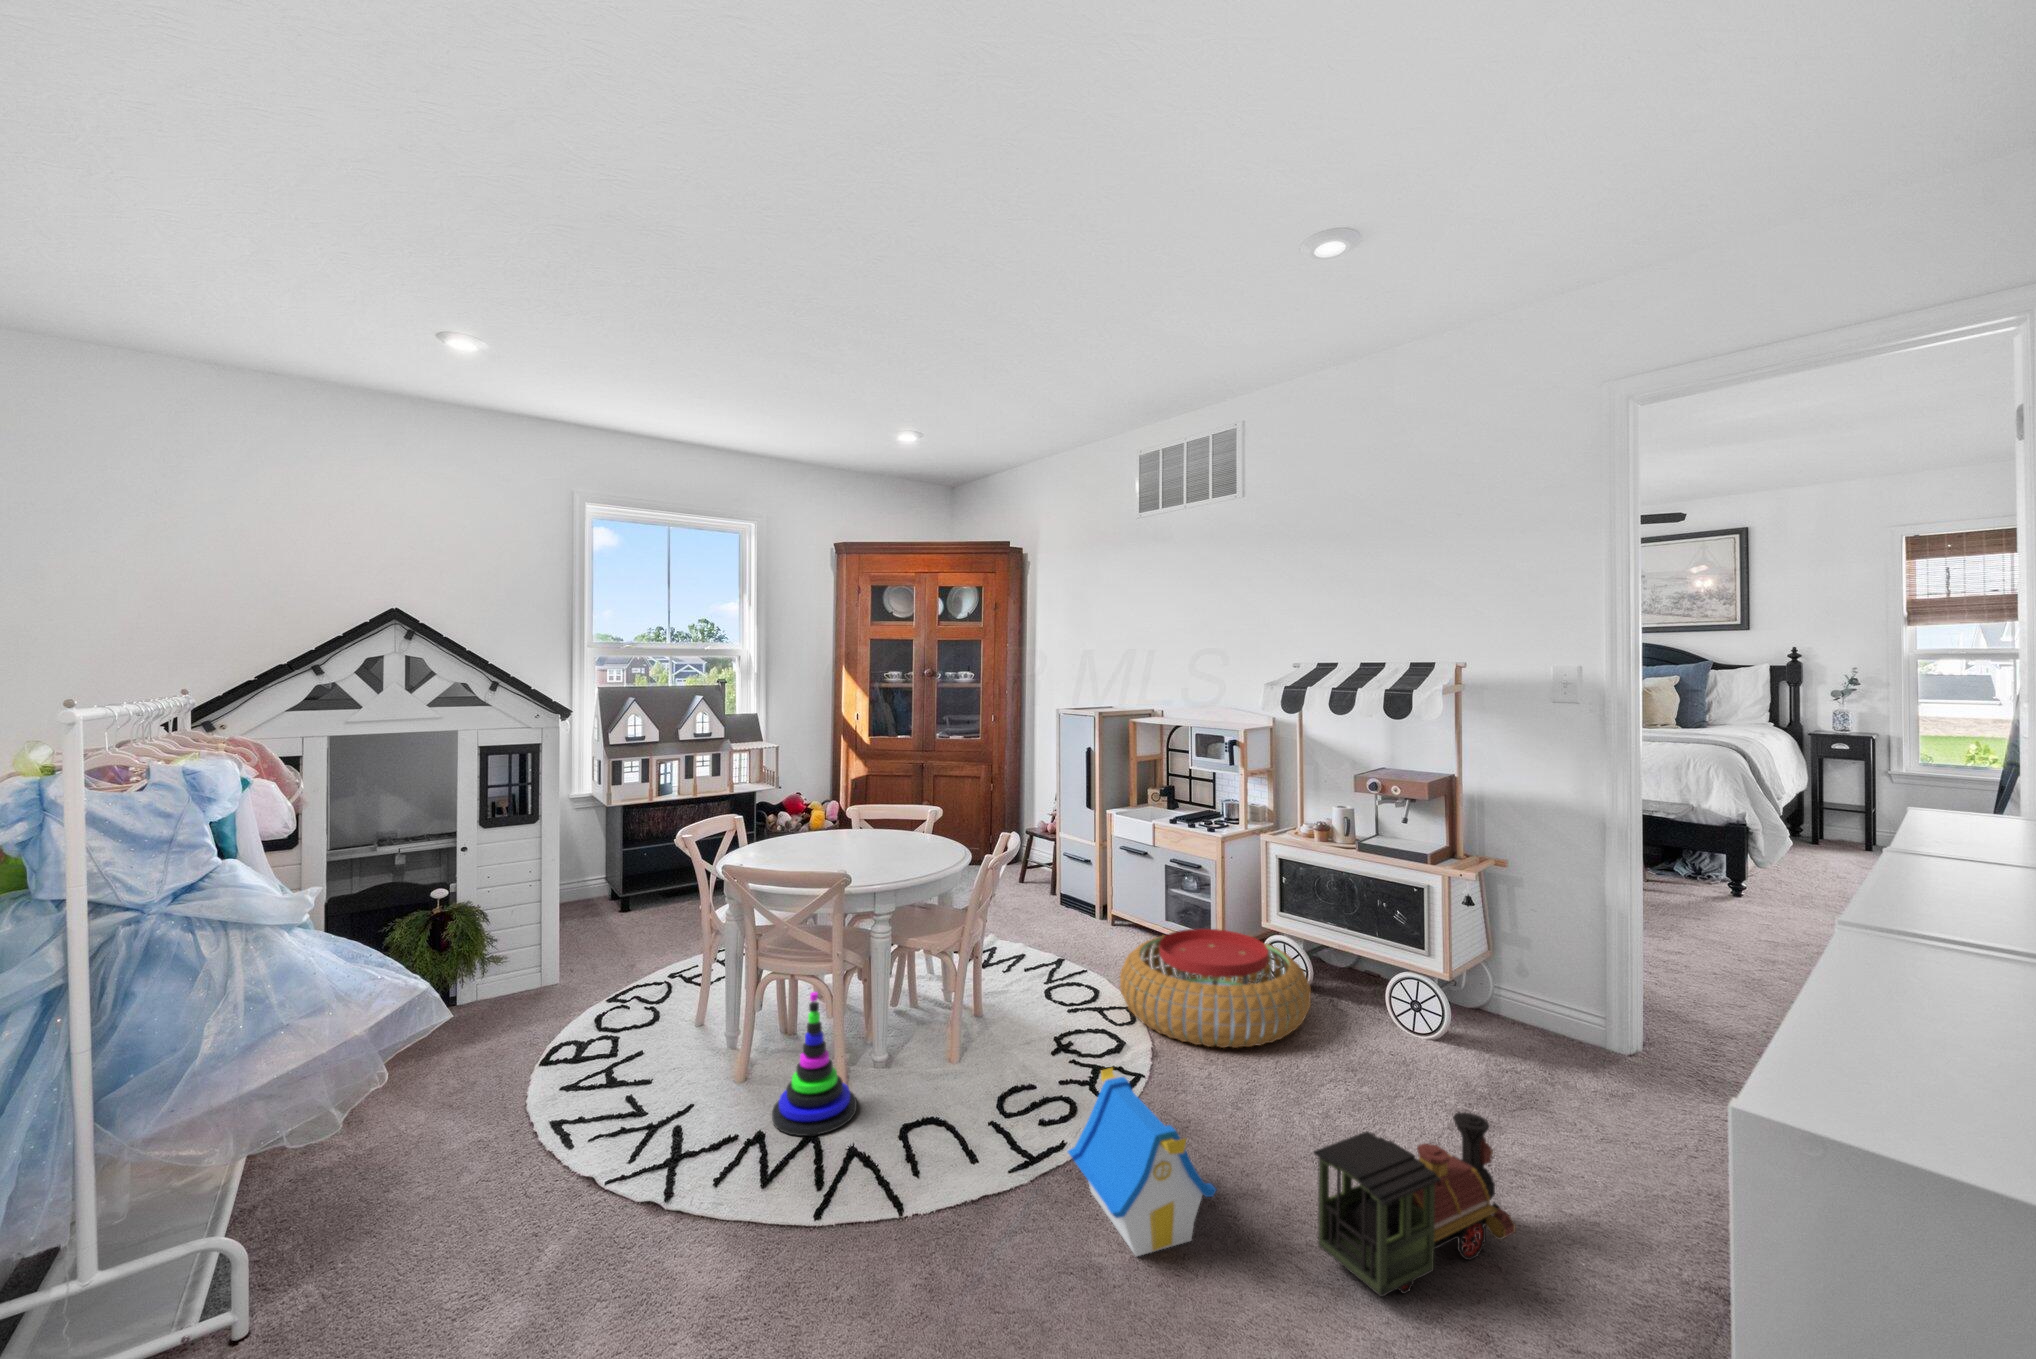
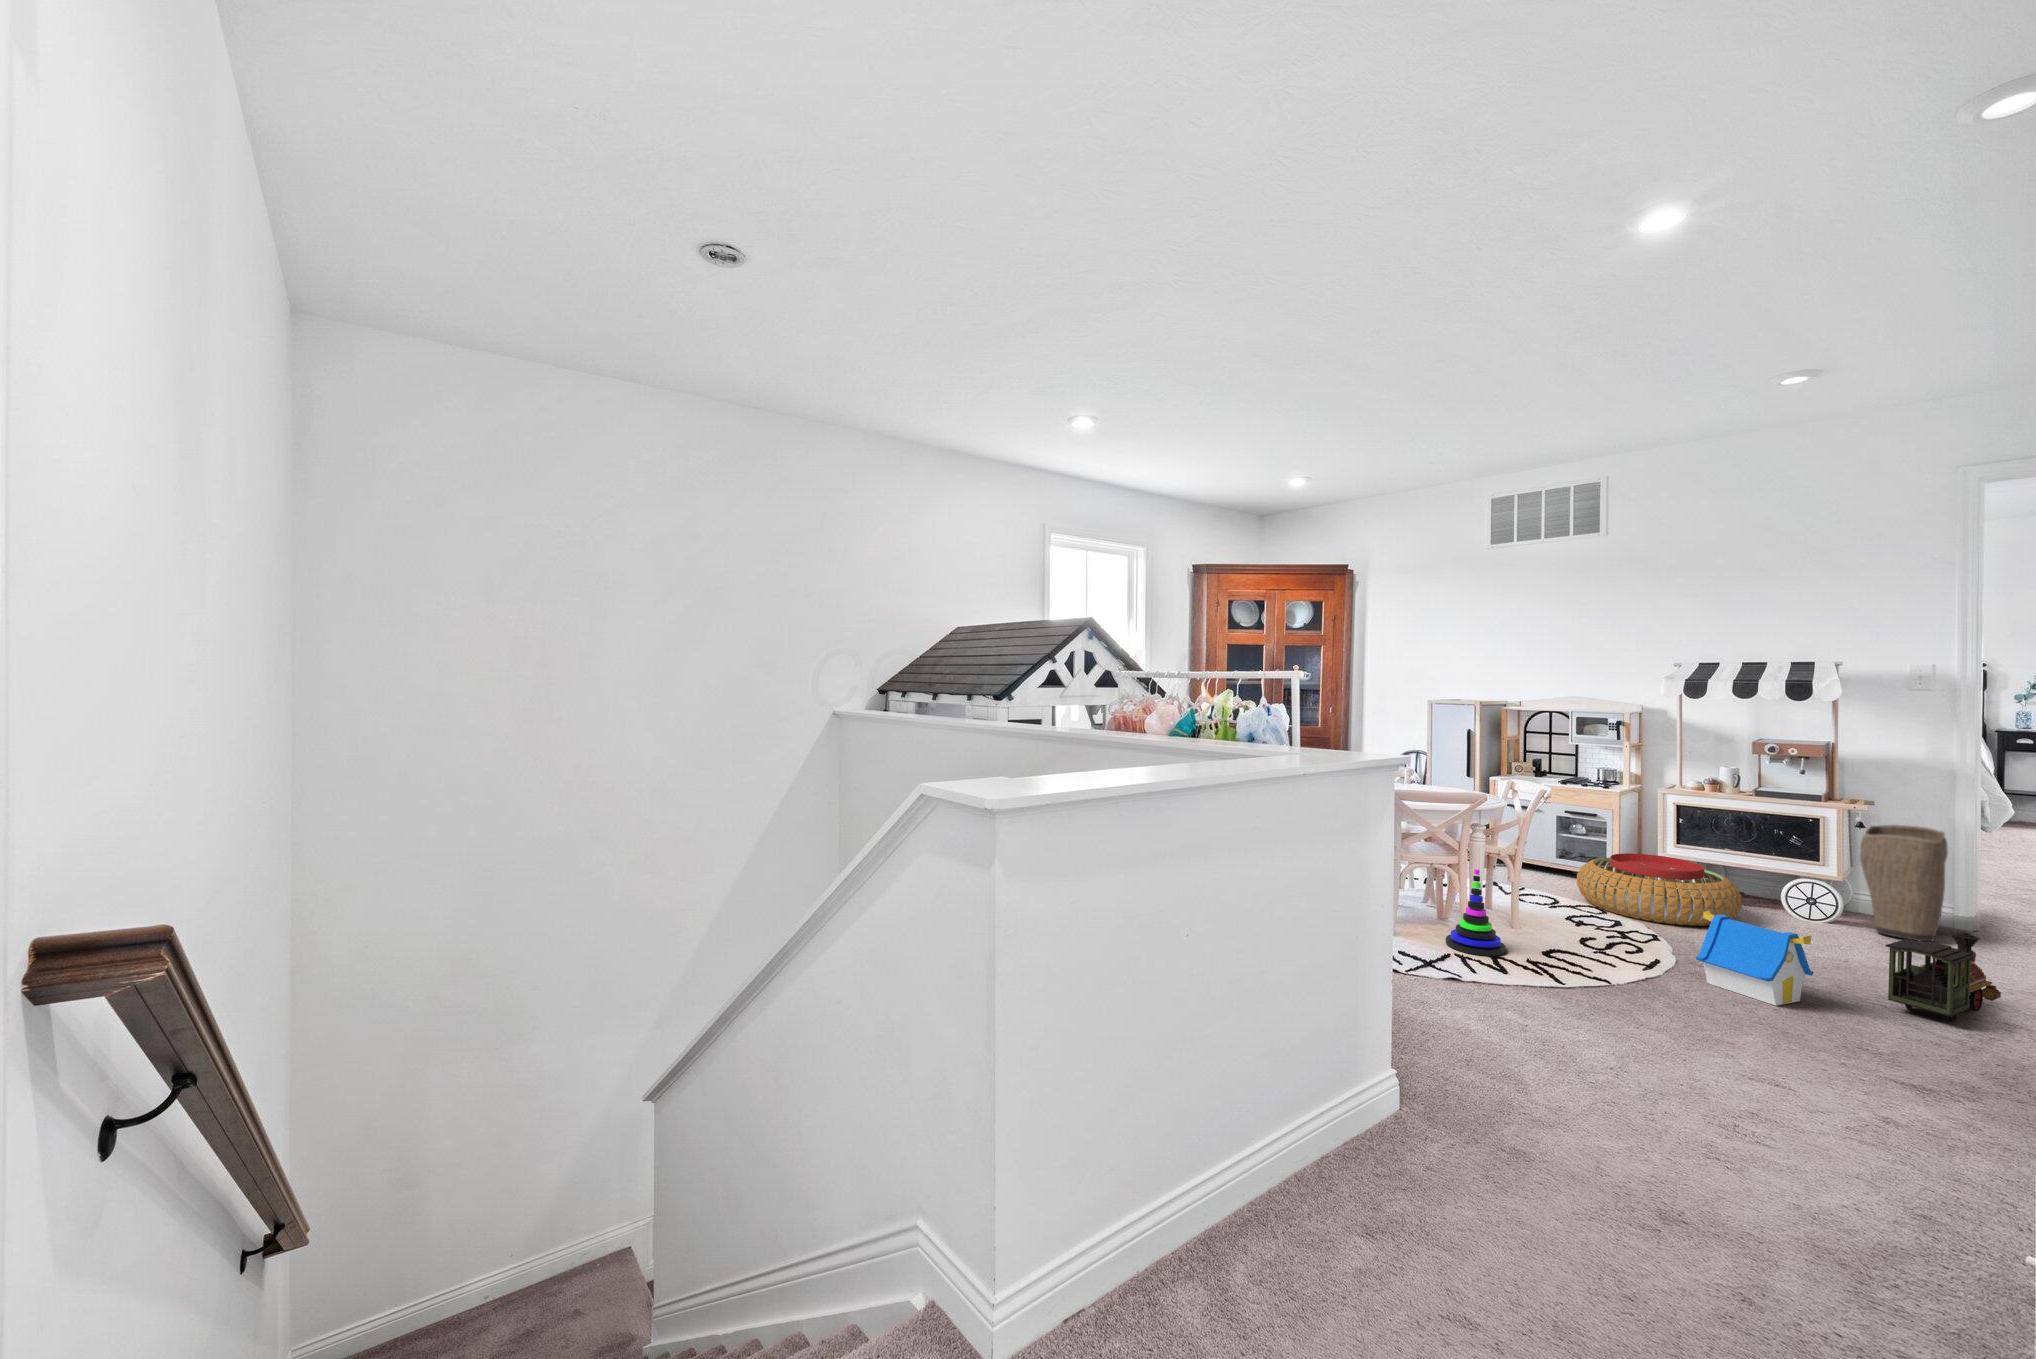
laundry basket: none [1463,890,1585,1074] -> present [1860,825,1948,941]

